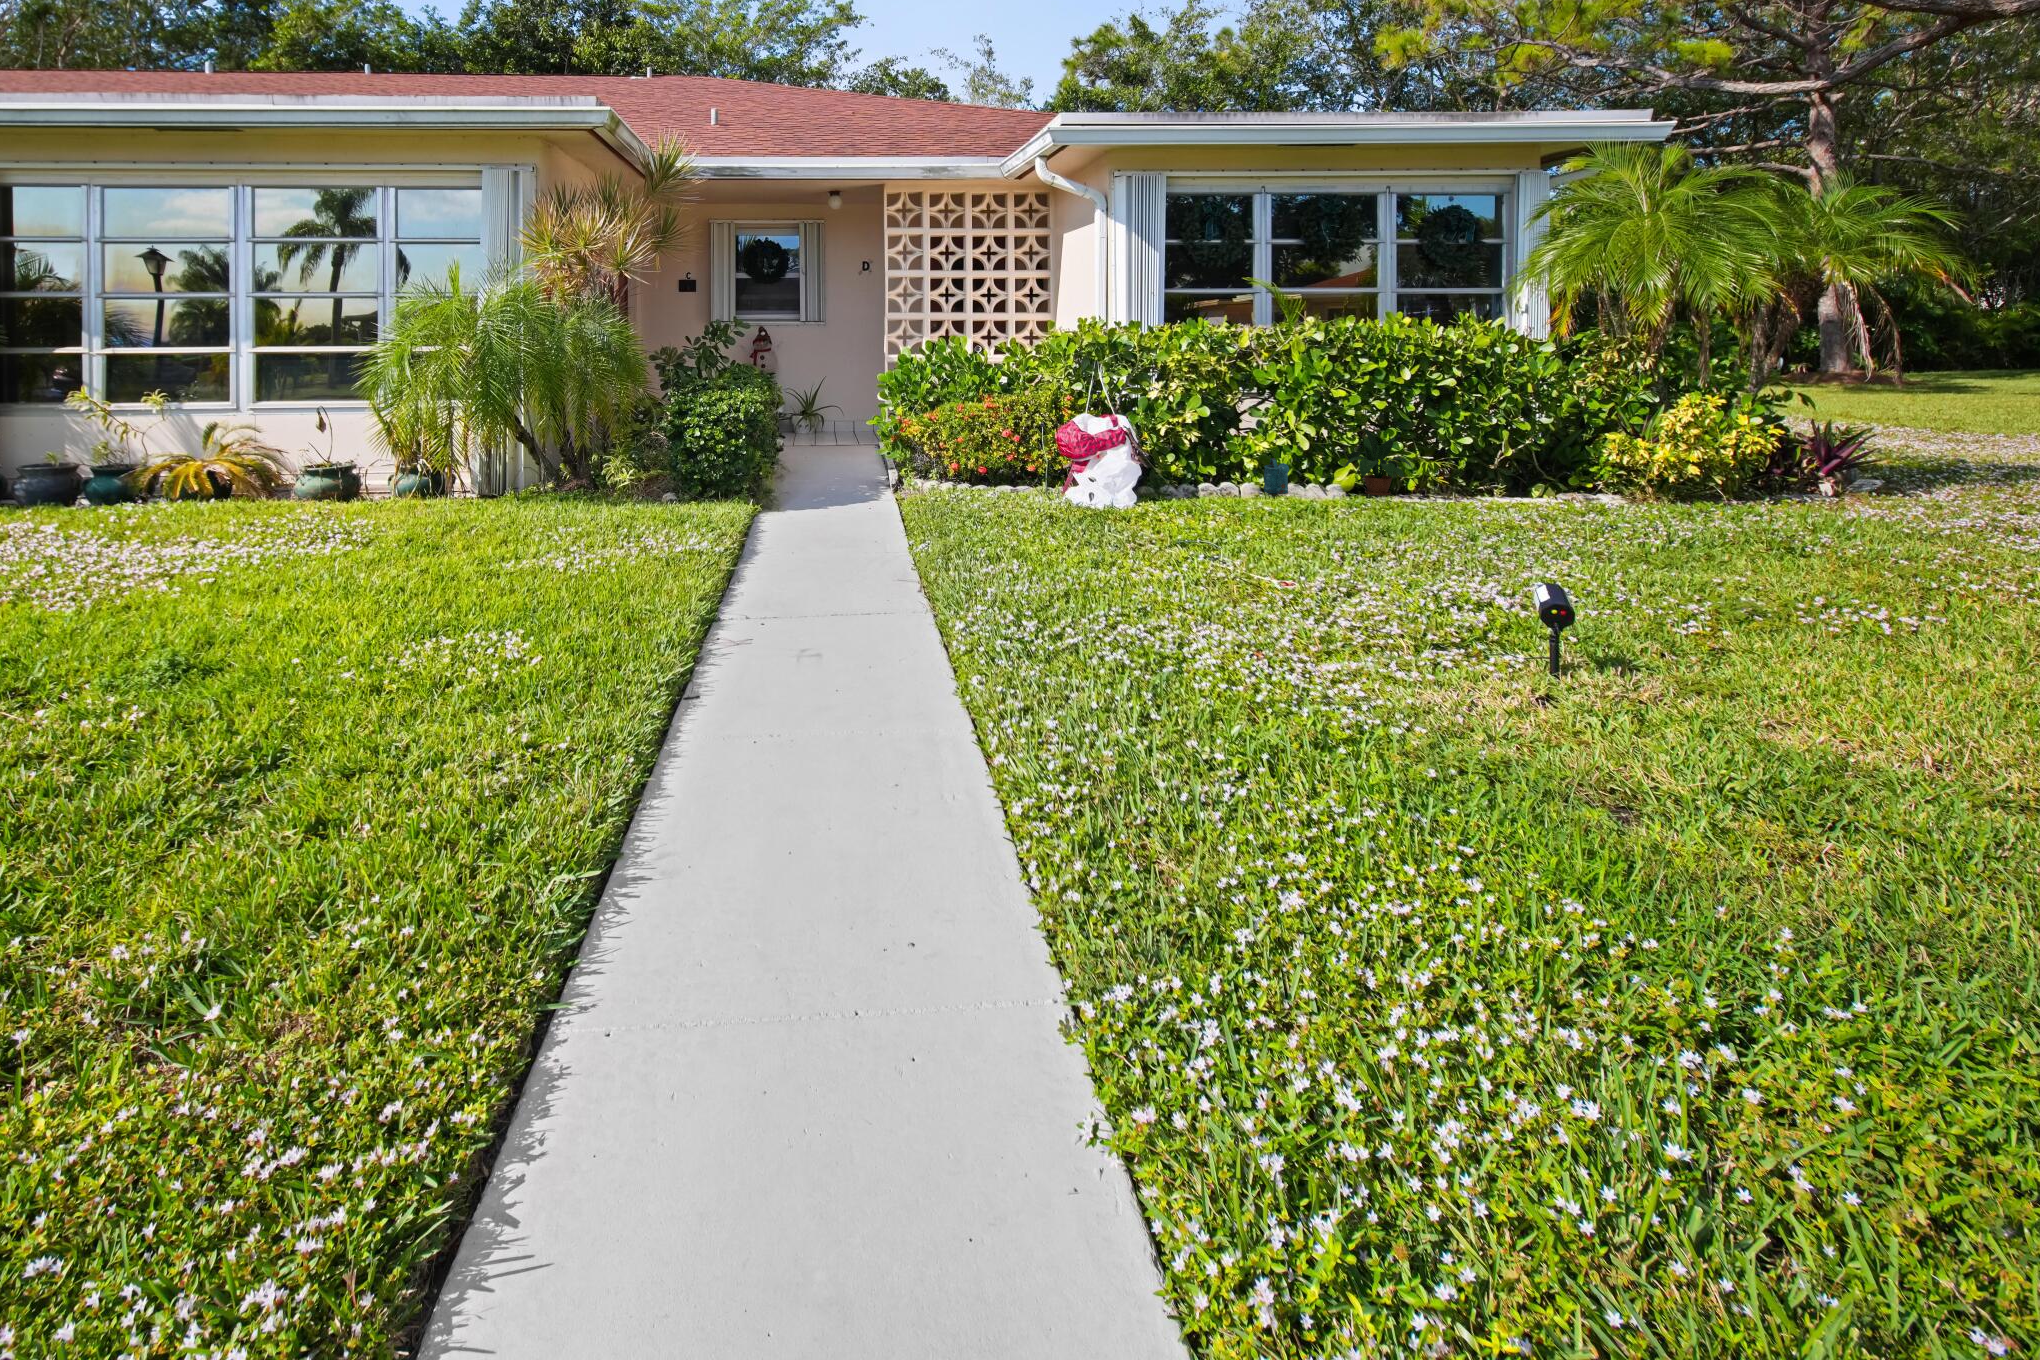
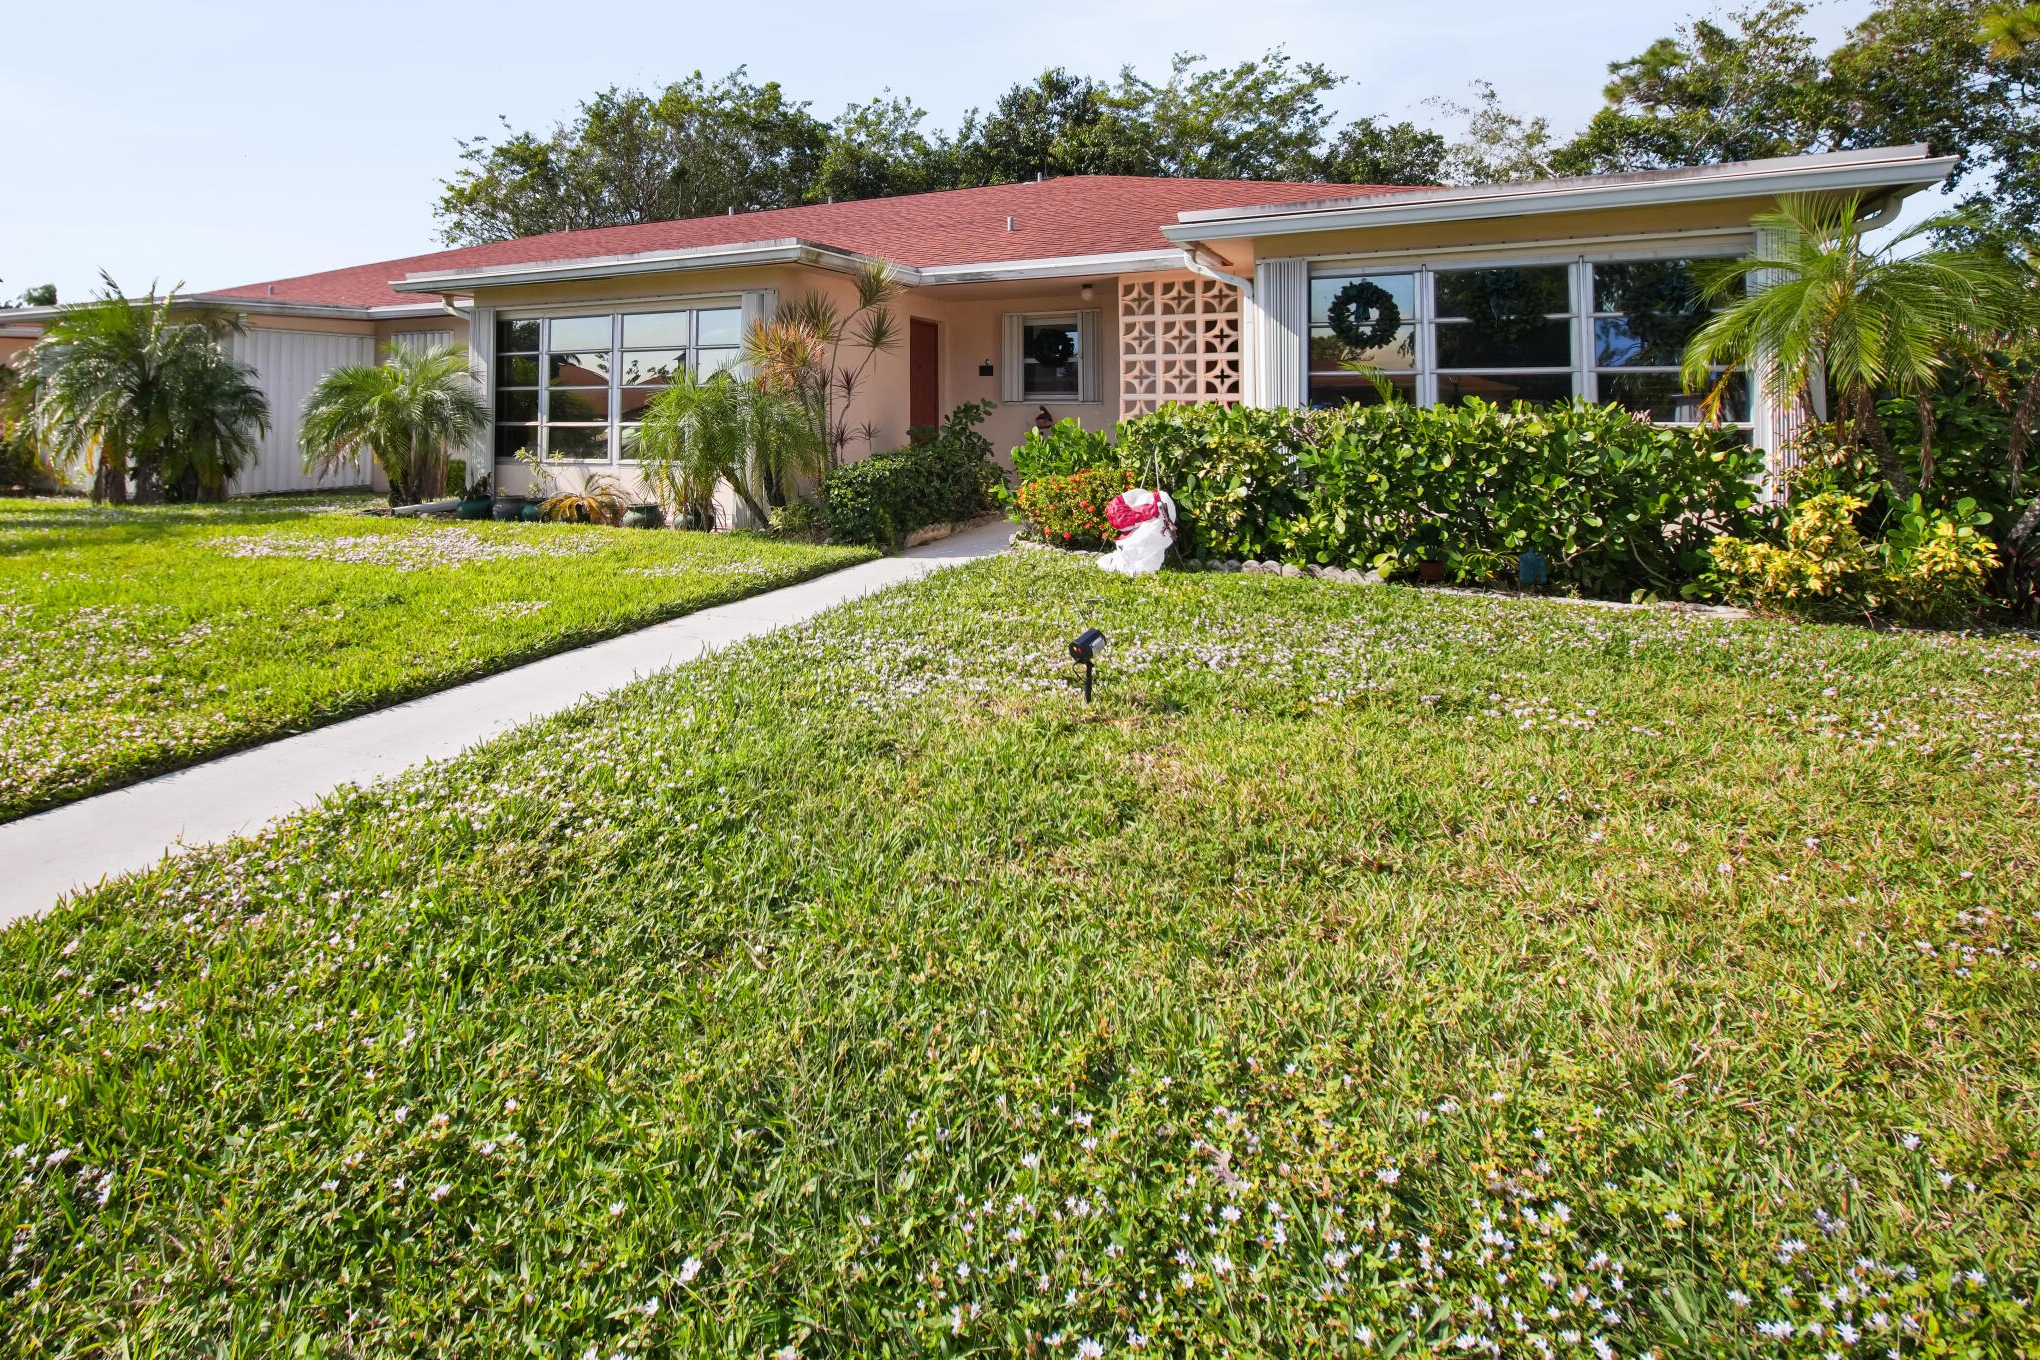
watering can: present [1264,458,1289,494] -> present [1519,547,1547,584]

